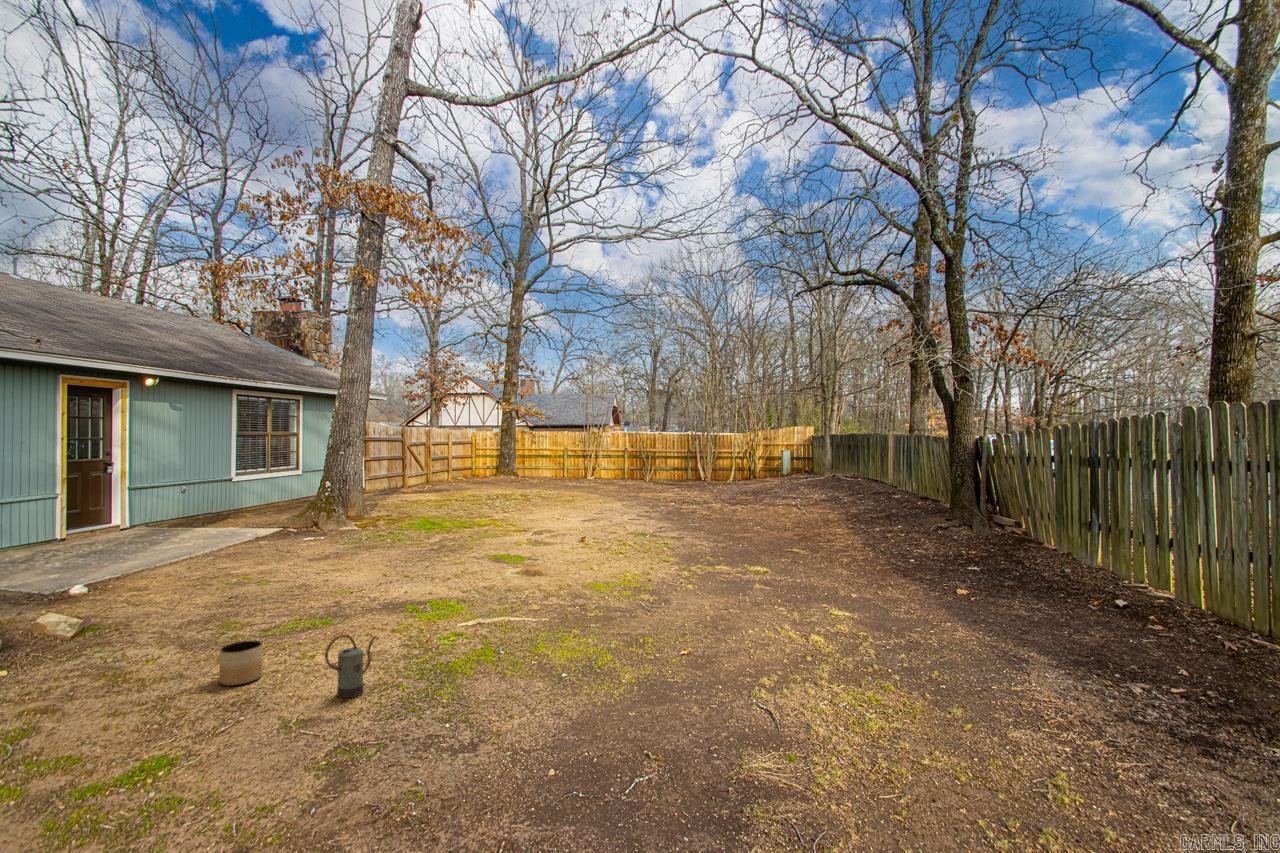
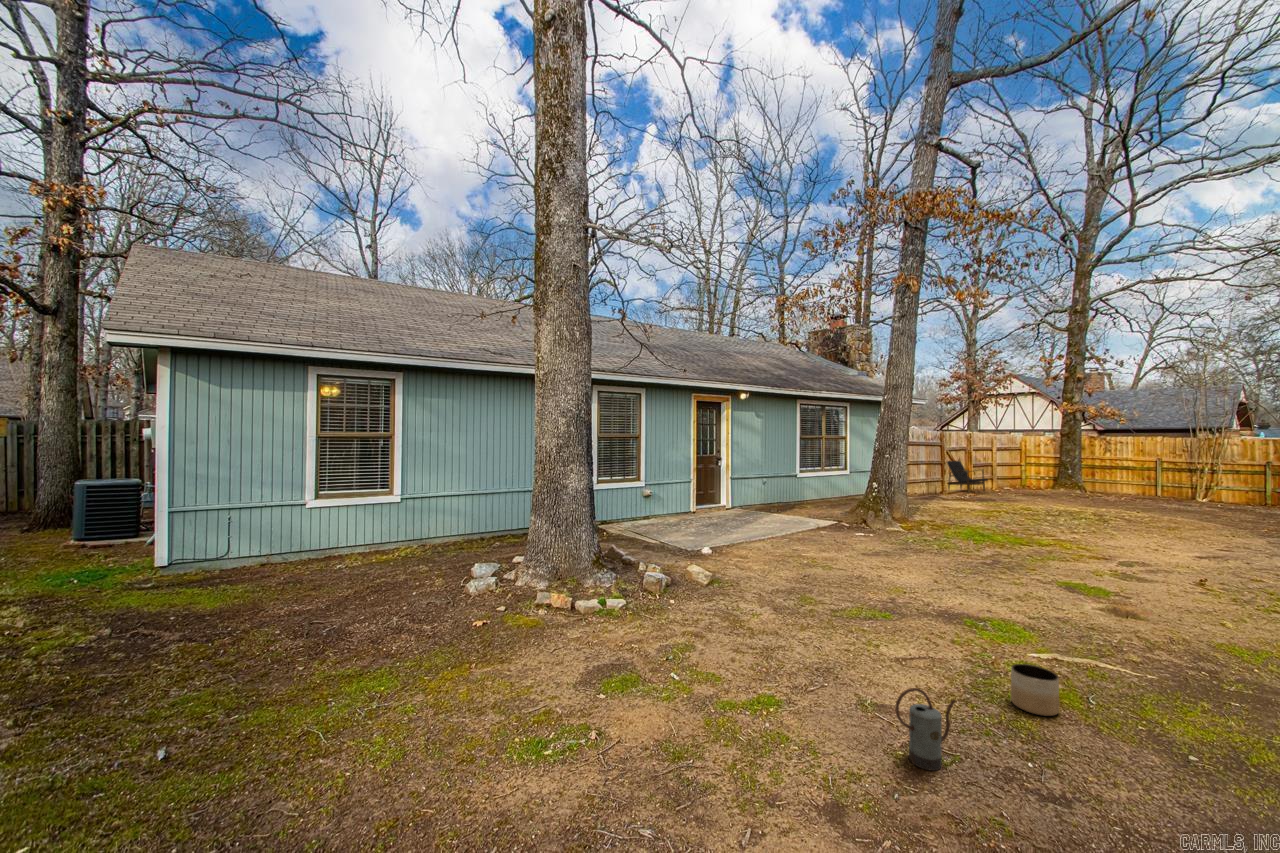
lounge chair: none [407,456,443,488] -> present [947,461,988,492]
planter: present [219,640,263,686] -> present [1011,664,1059,716]

